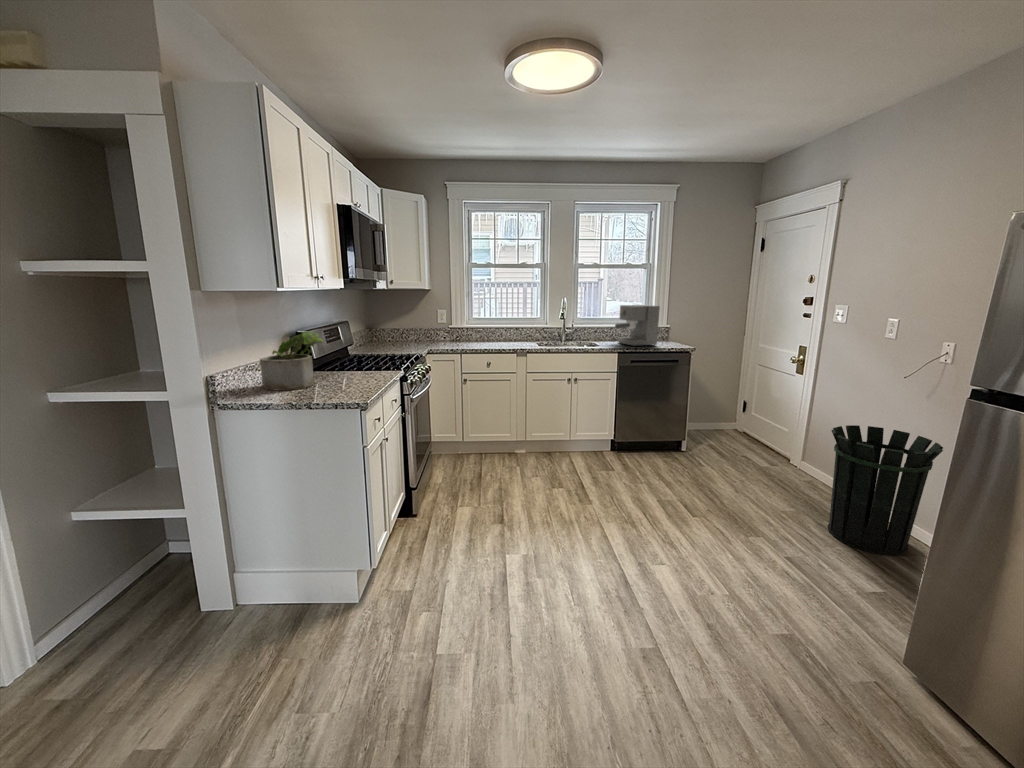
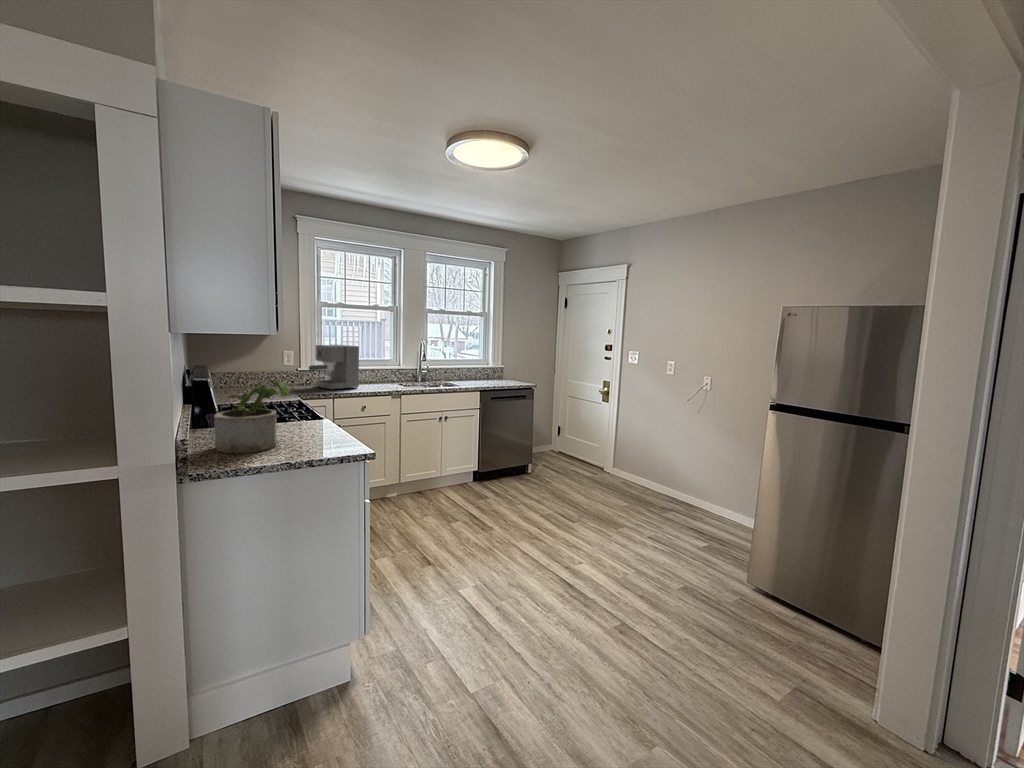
coffee maker: present [615,305,660,346] -> present [309,345,359,390]
waste bin: present [827,425,943,555] -> none [653,436,717,523]

